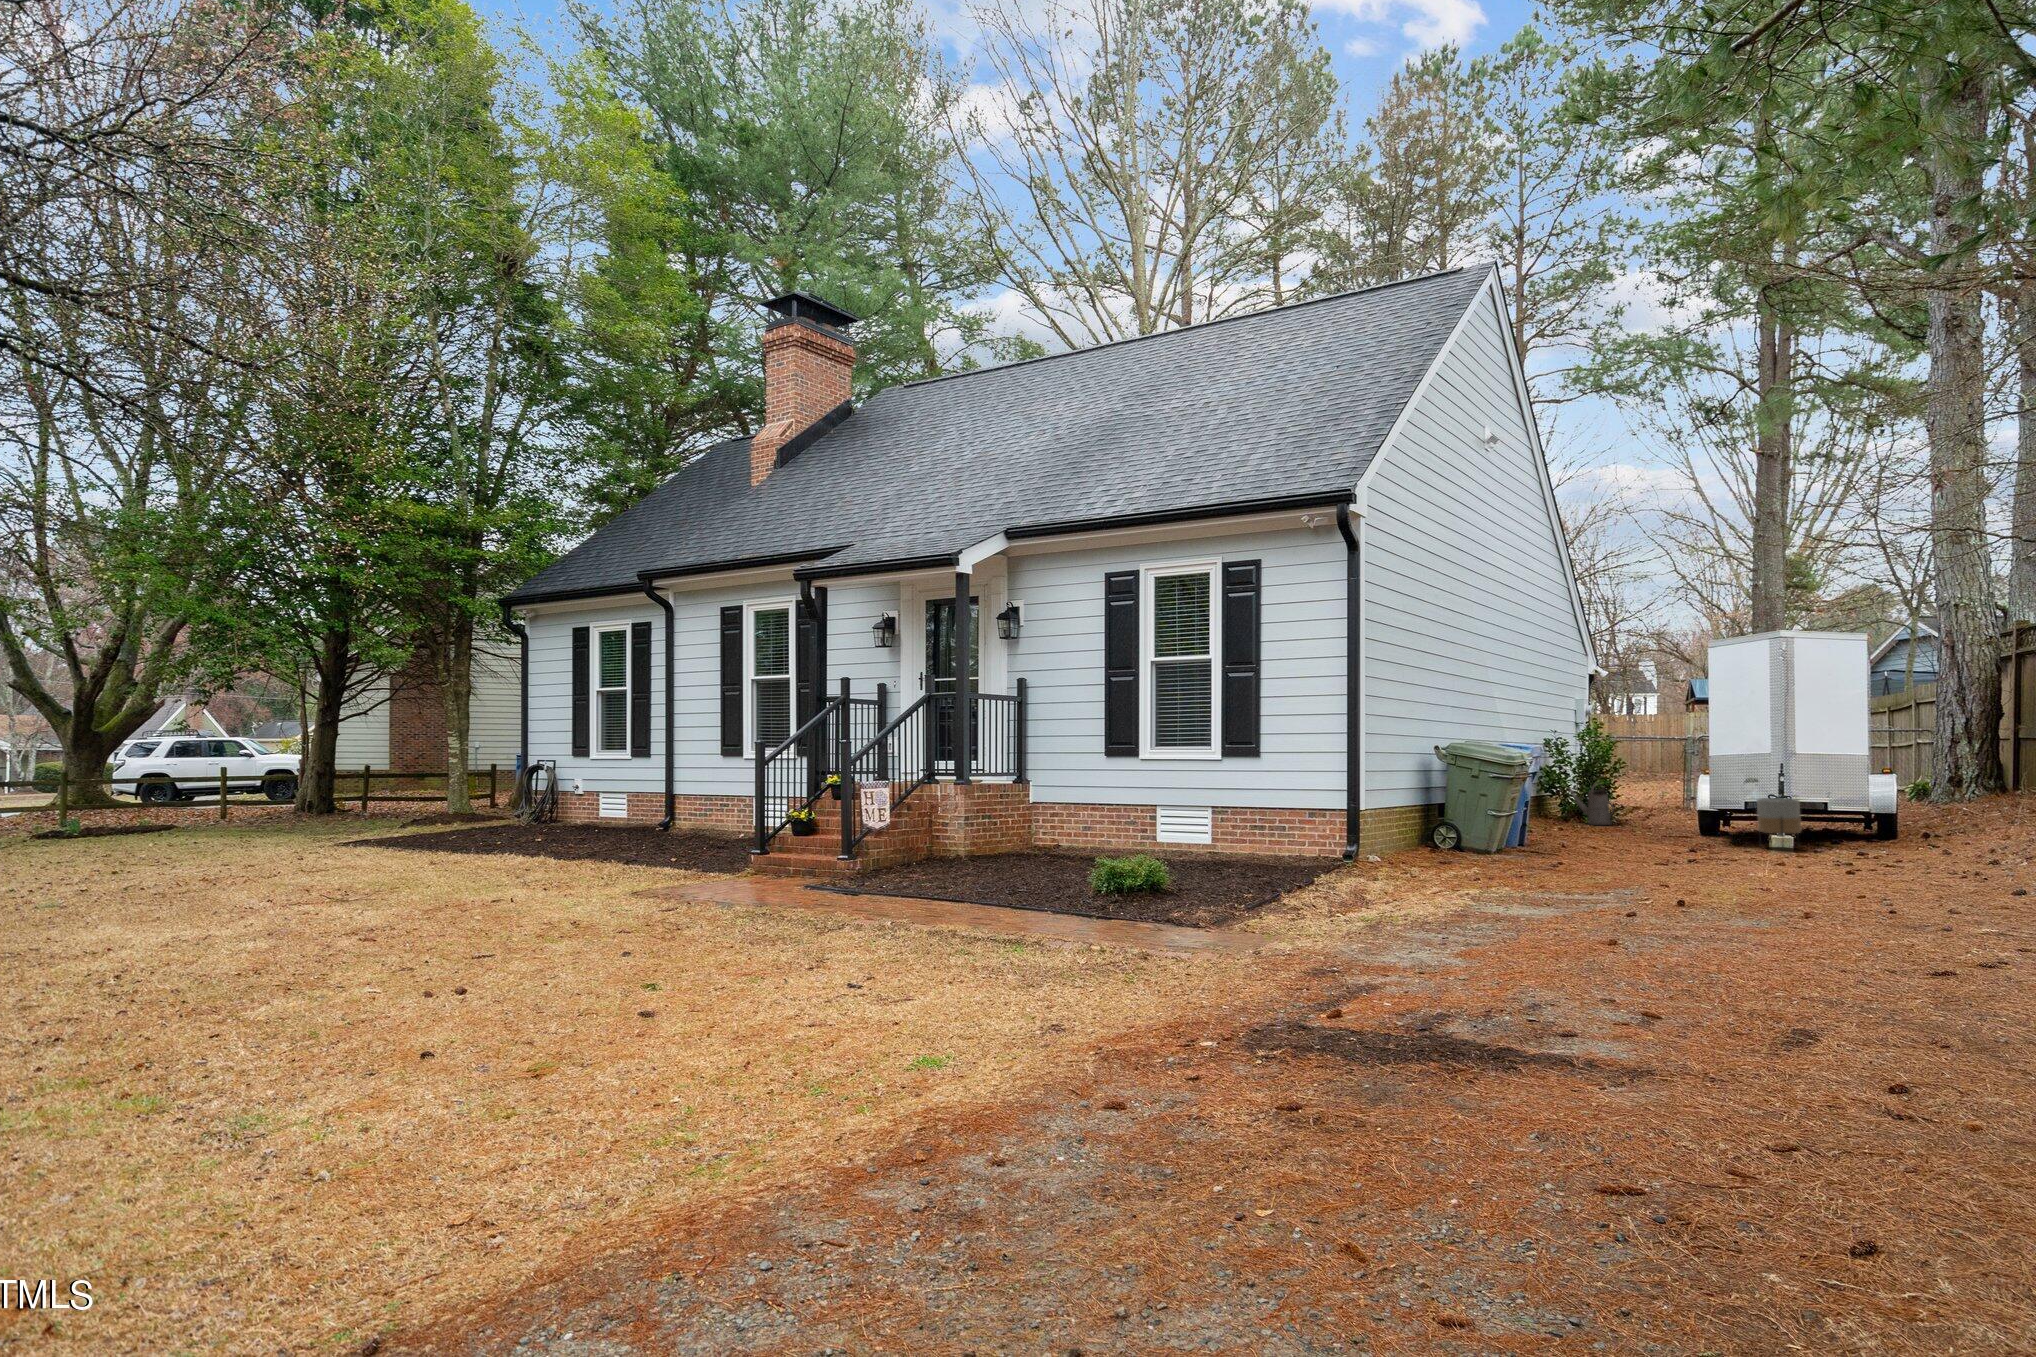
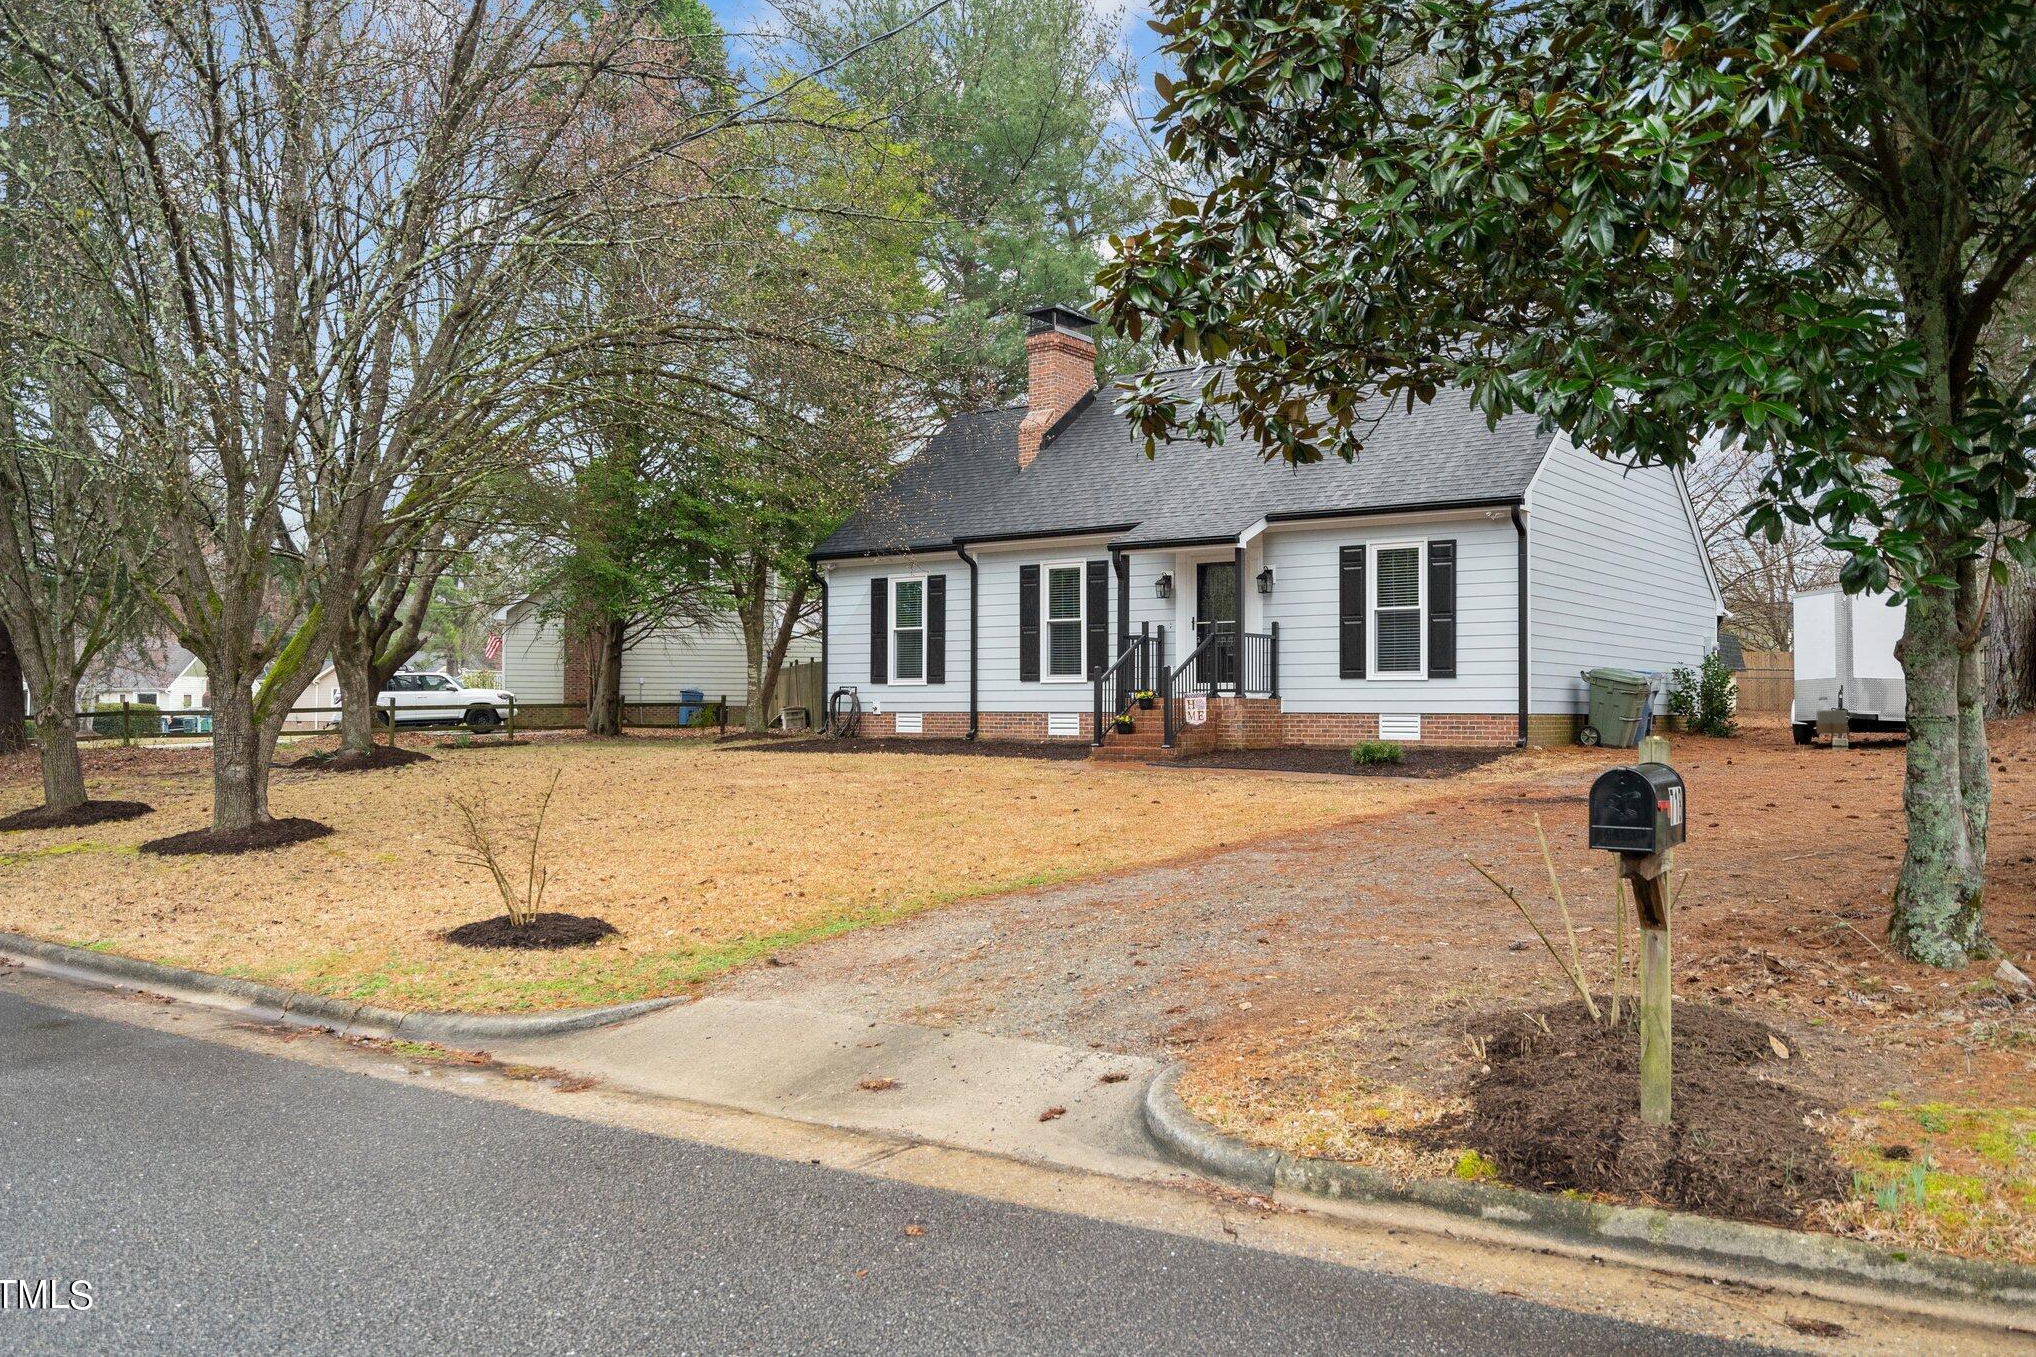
watering can: present [1569,784,1614,825] -> none [1688,703,1722,735]

